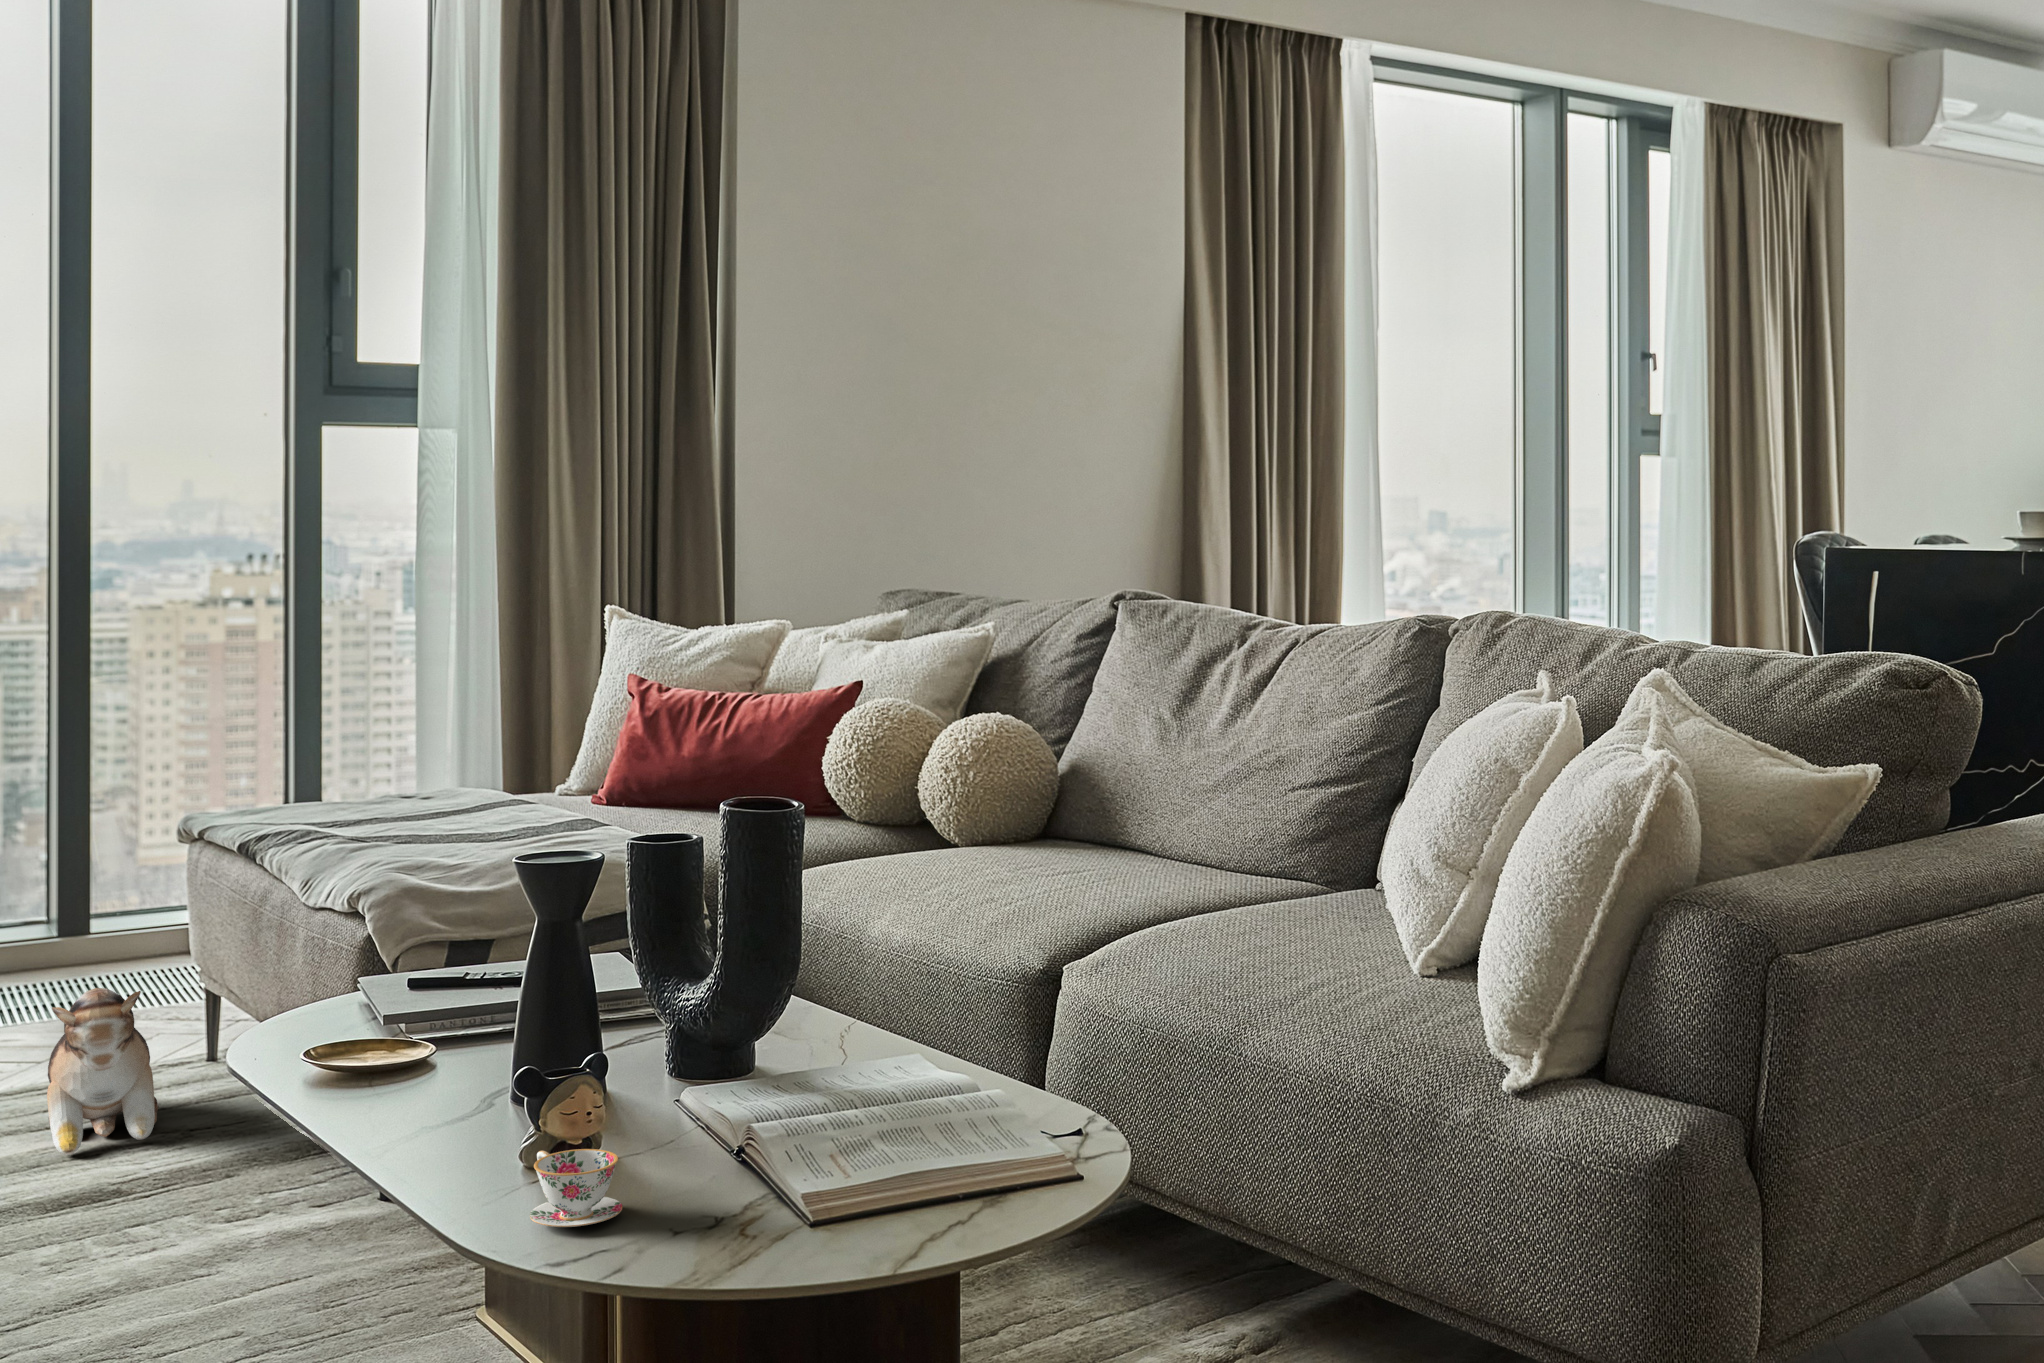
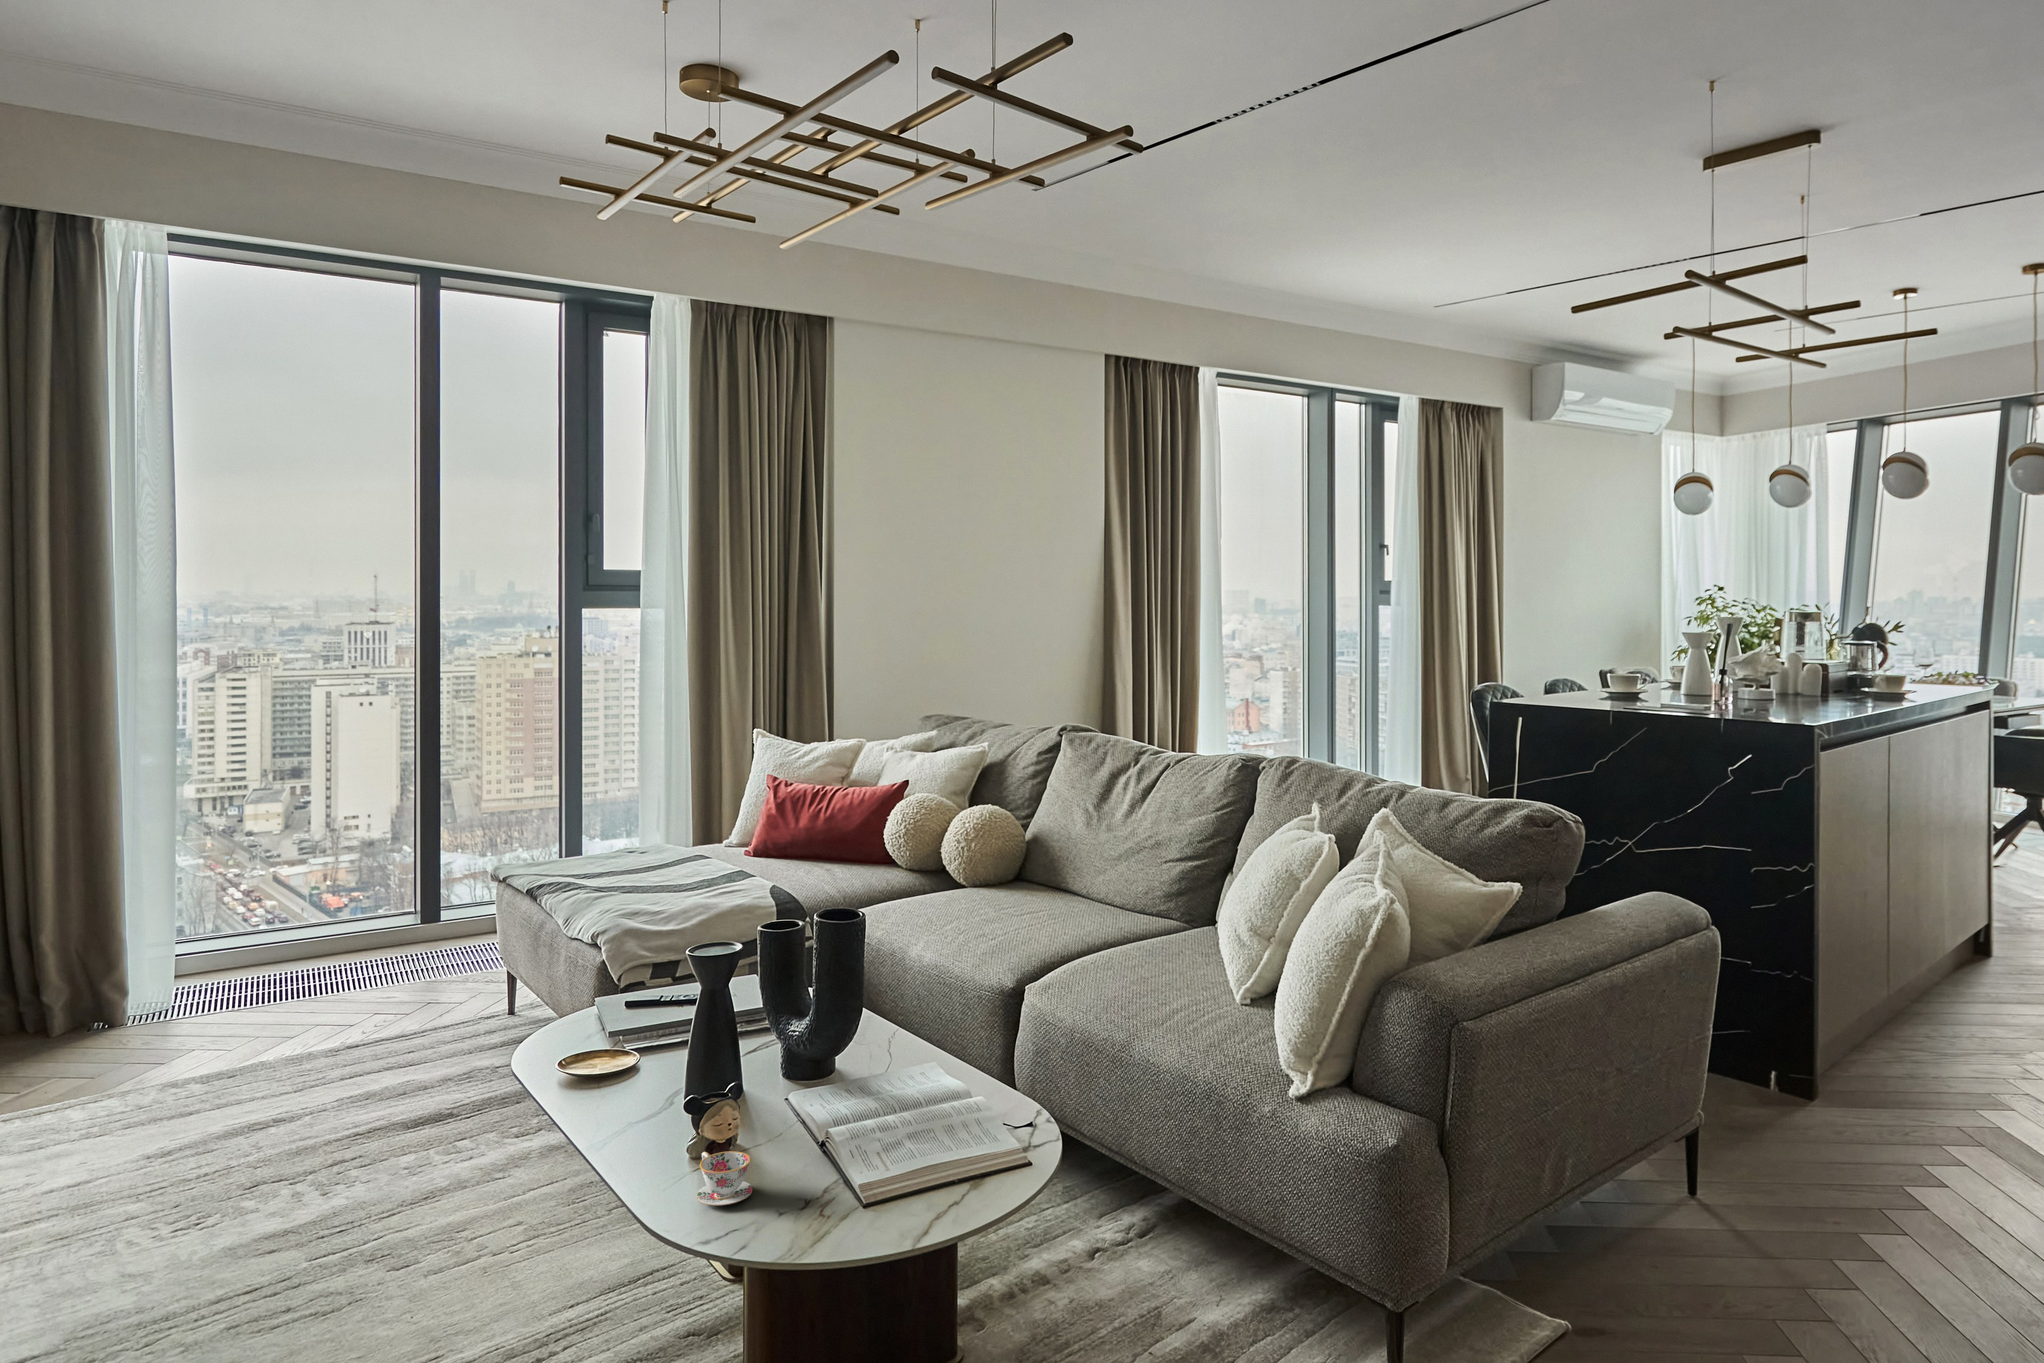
plush toy: present [47,988,158,1155] -> none [407,986,473,1090]

